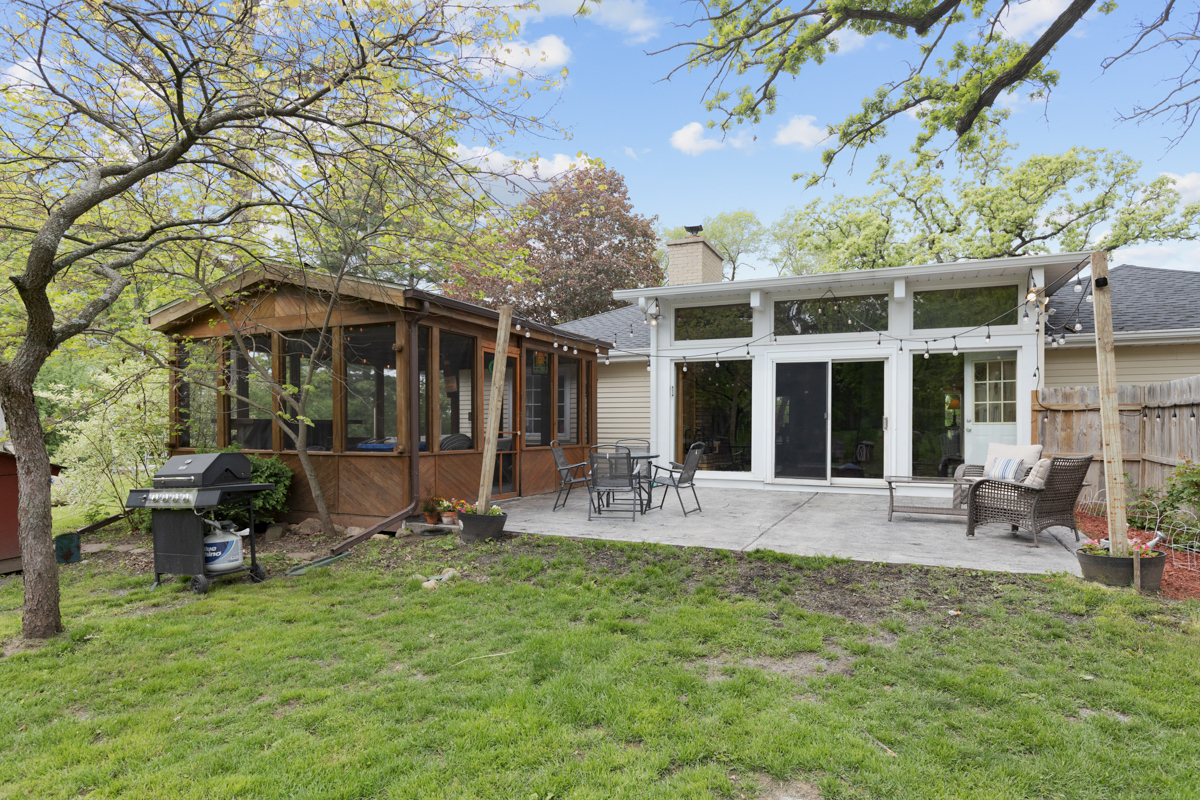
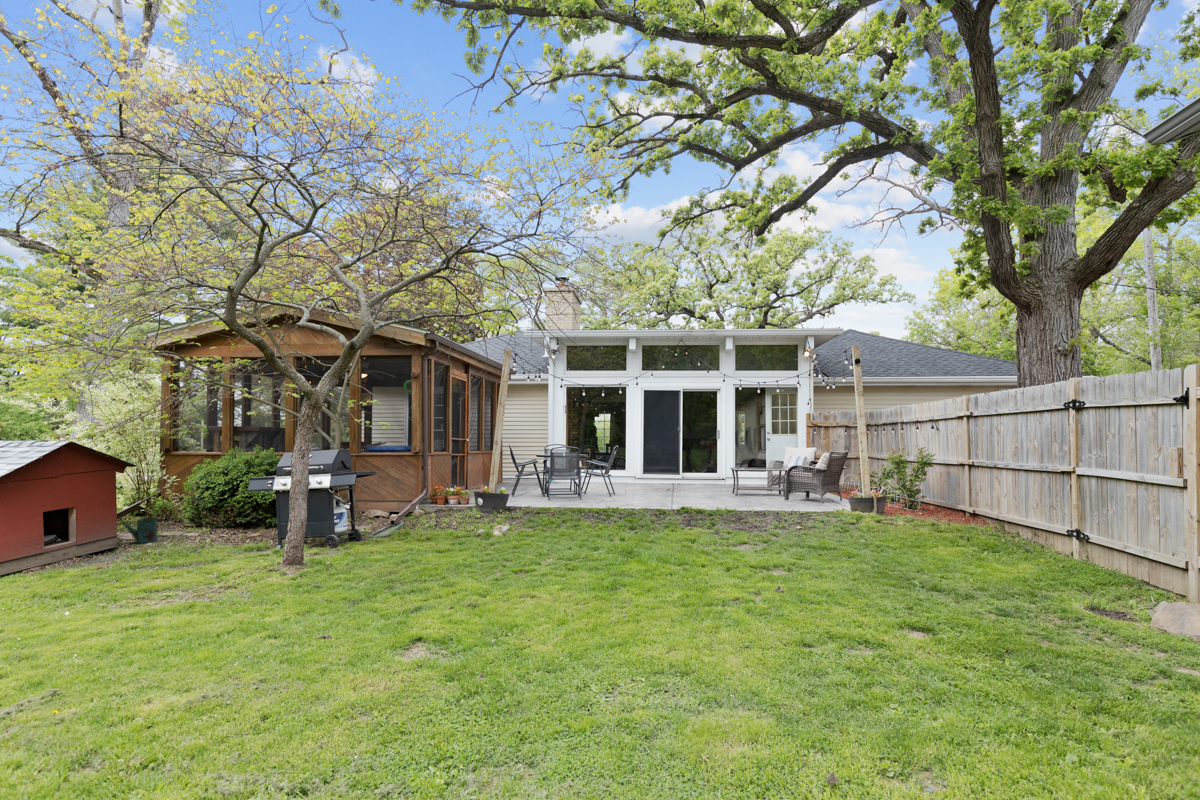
potted tree: present [419,487,448,536] -> none [422,473,448,515]

